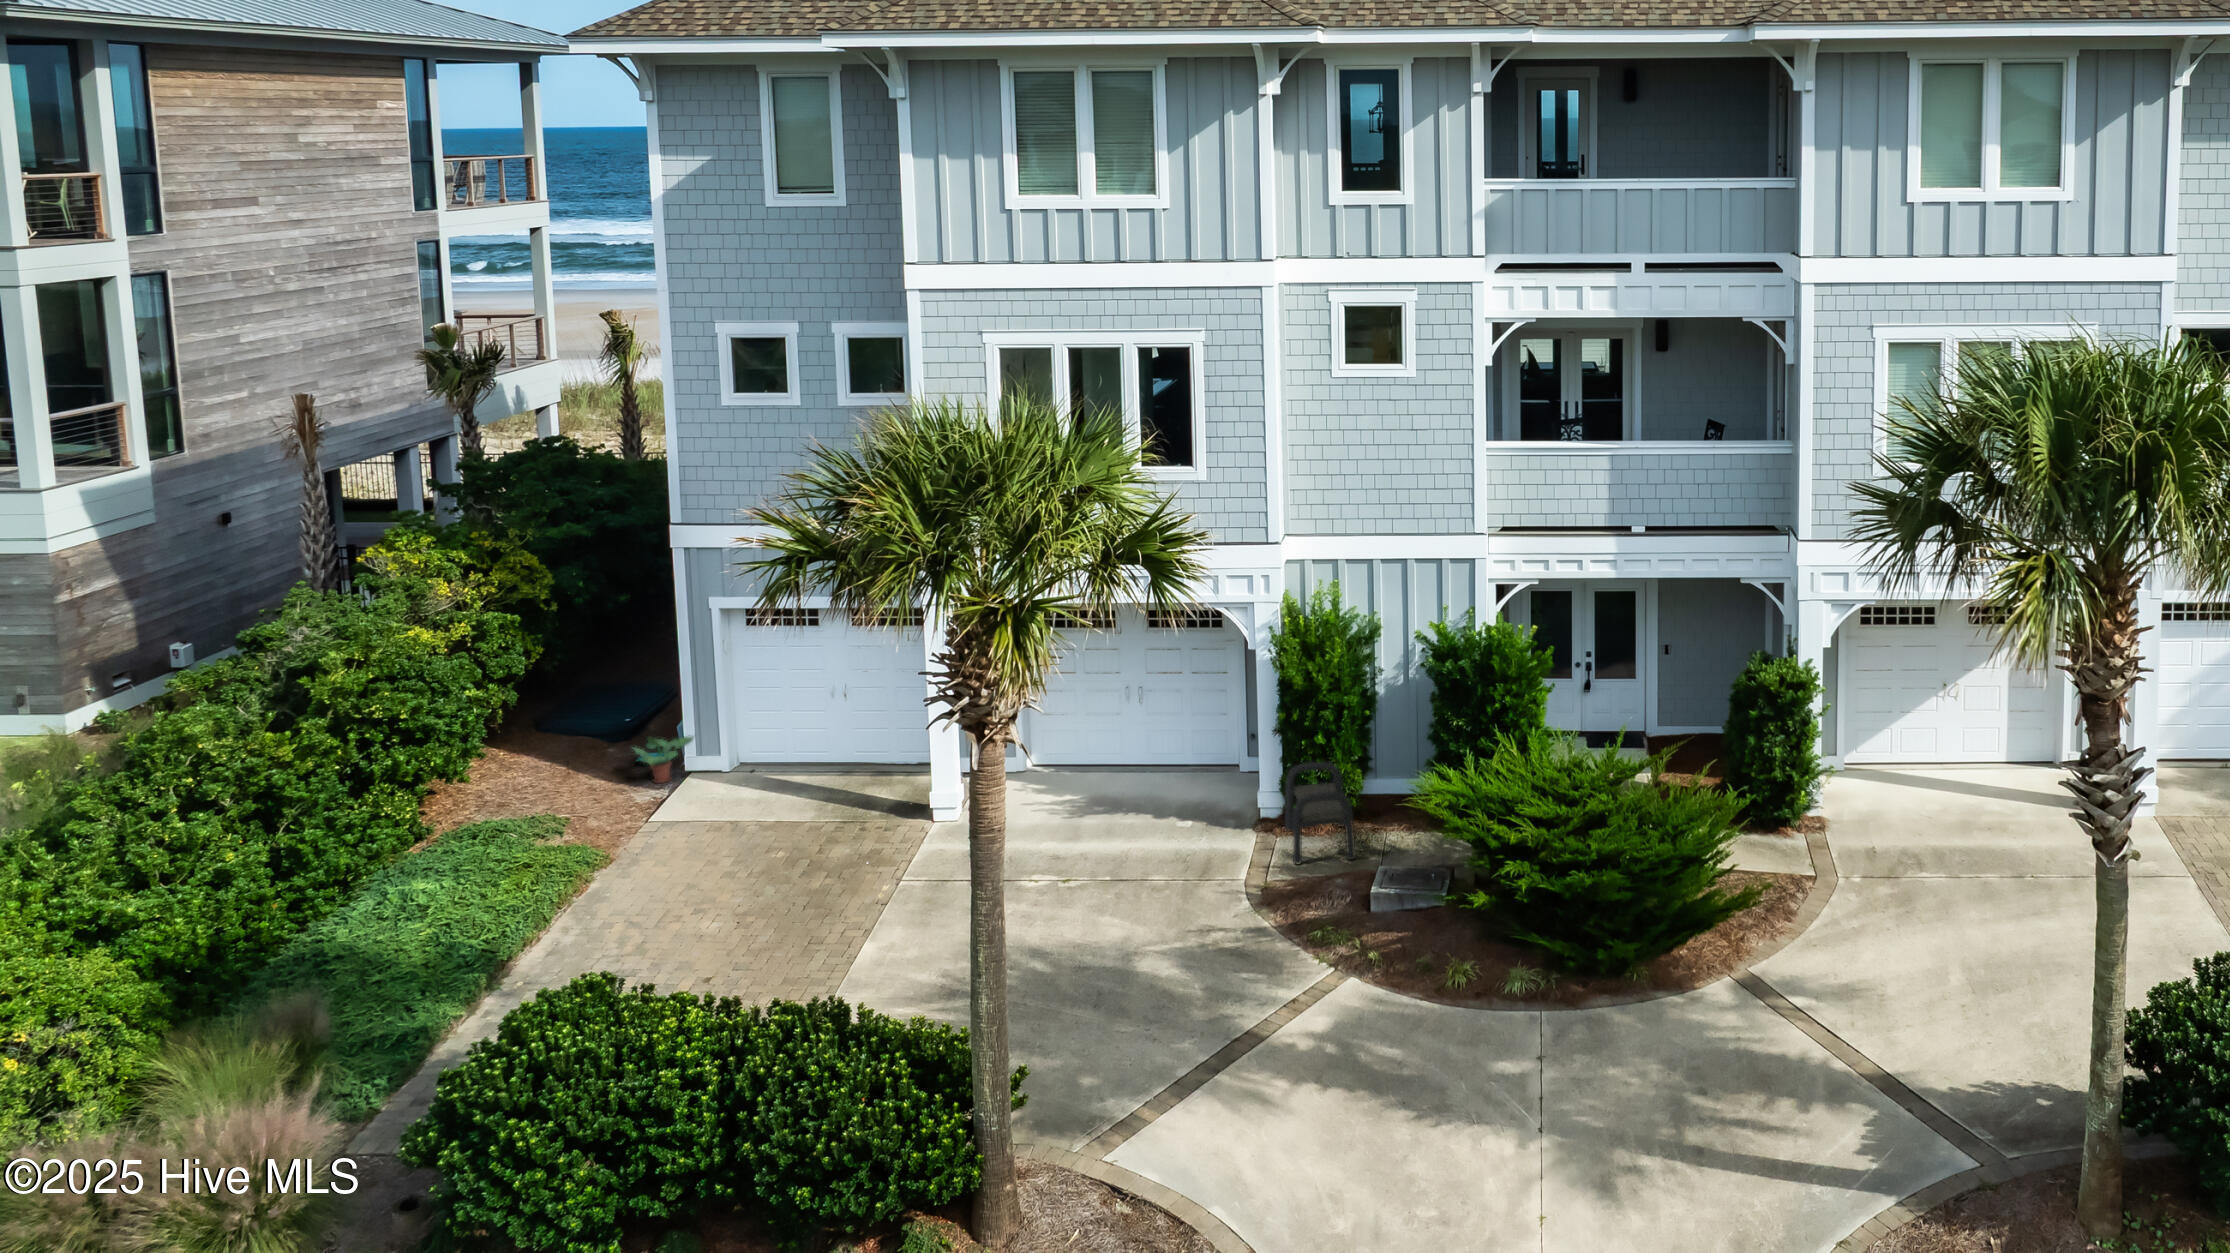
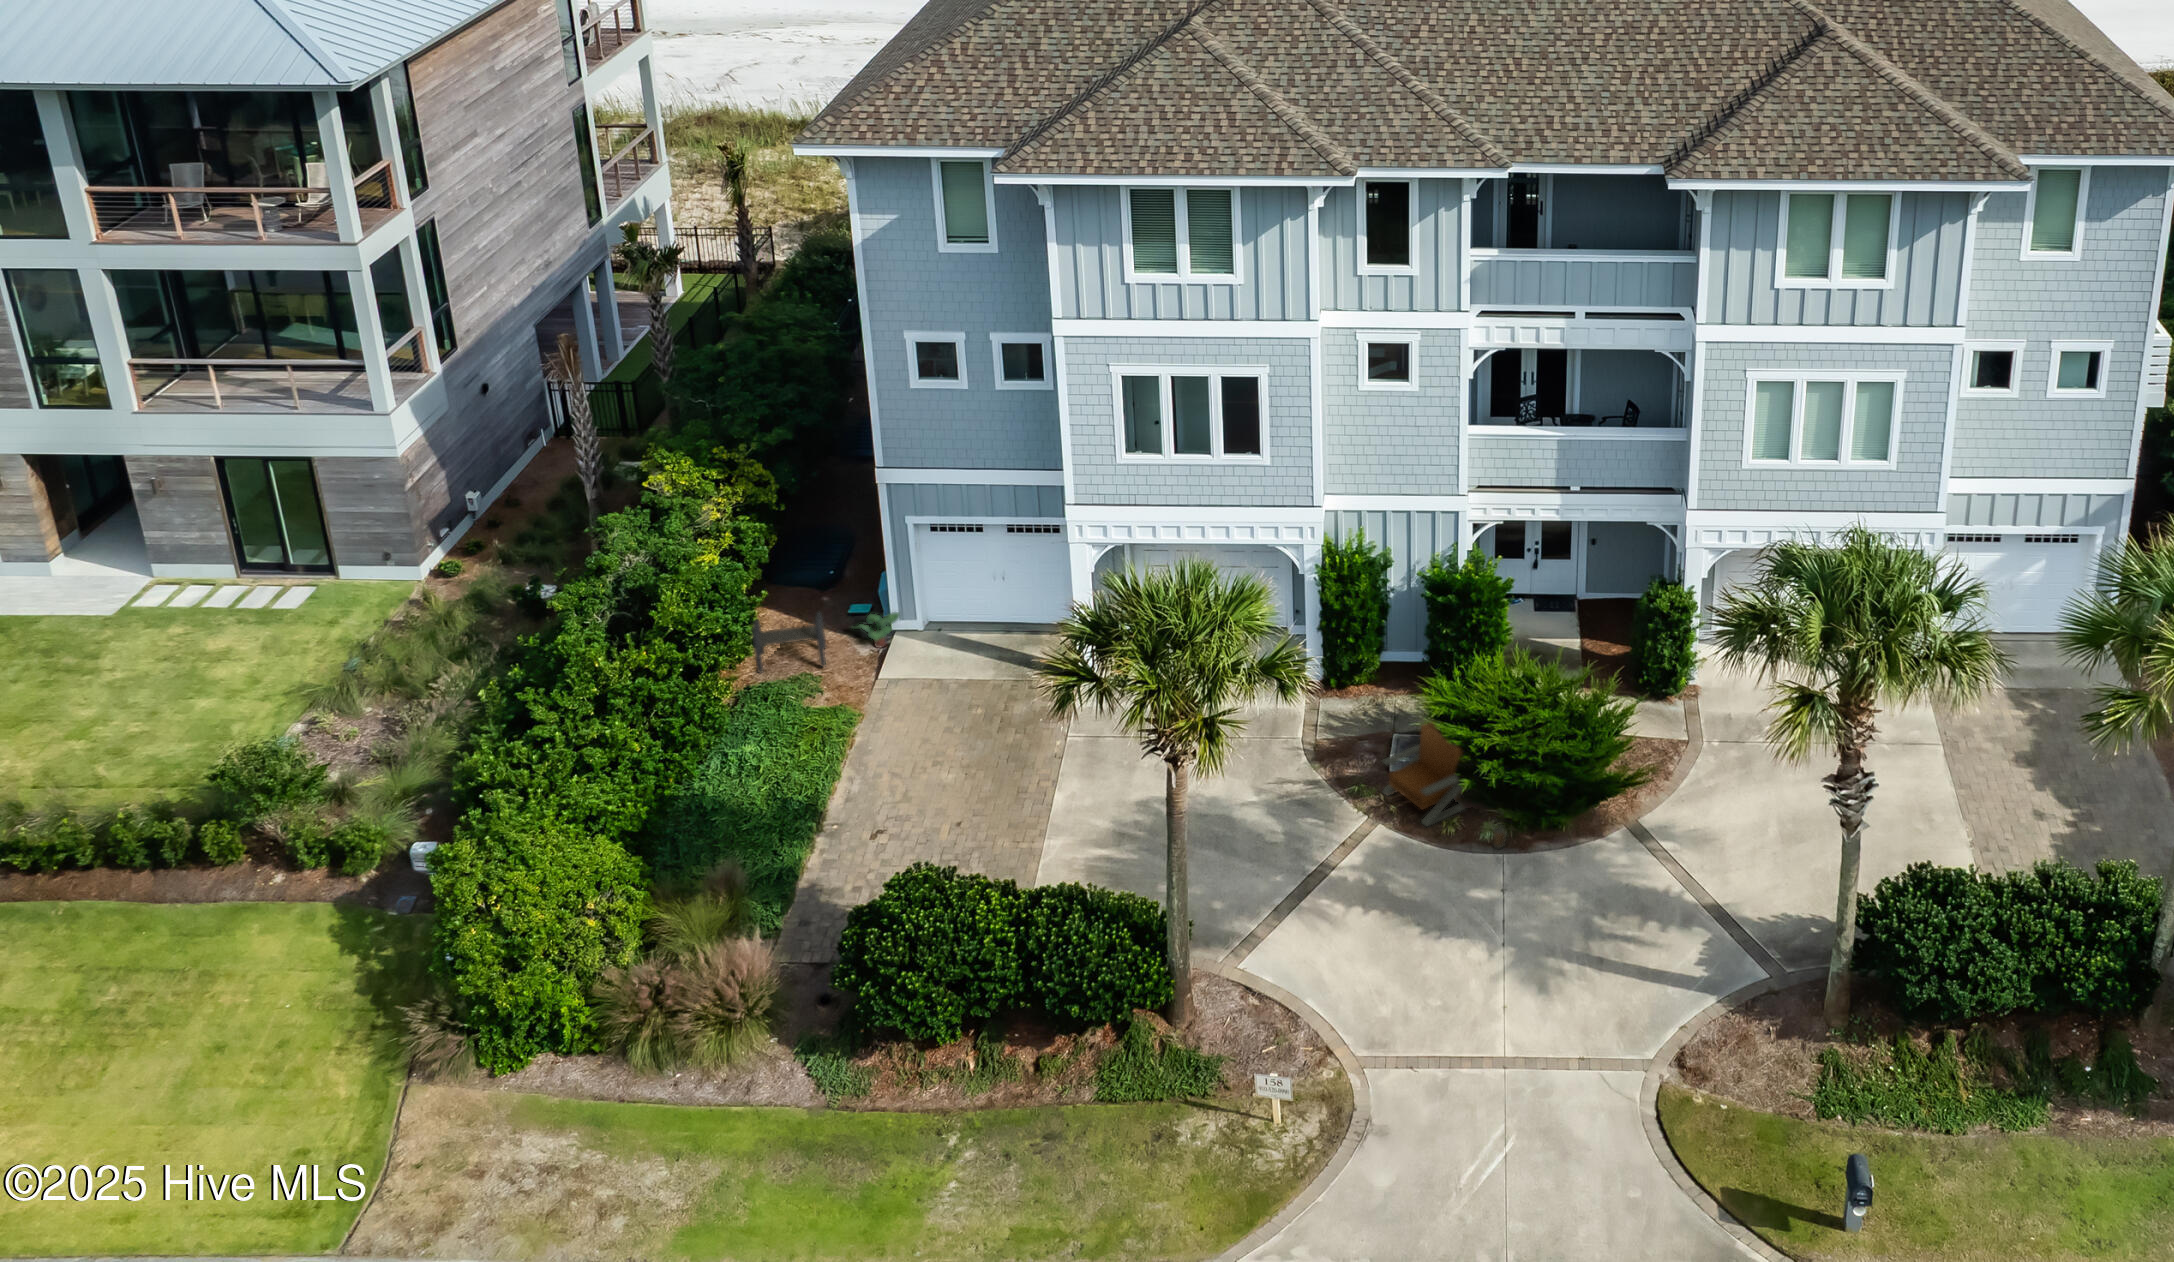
bench: present [1285,762,1355,864] -> present [752,612,826,673]
lounge chair: none [1349,820,1493,974] -> present [1382,722,1464,826]
watering can: none [1516,949,1542,1000] -> present [1491,826,1507,849]

